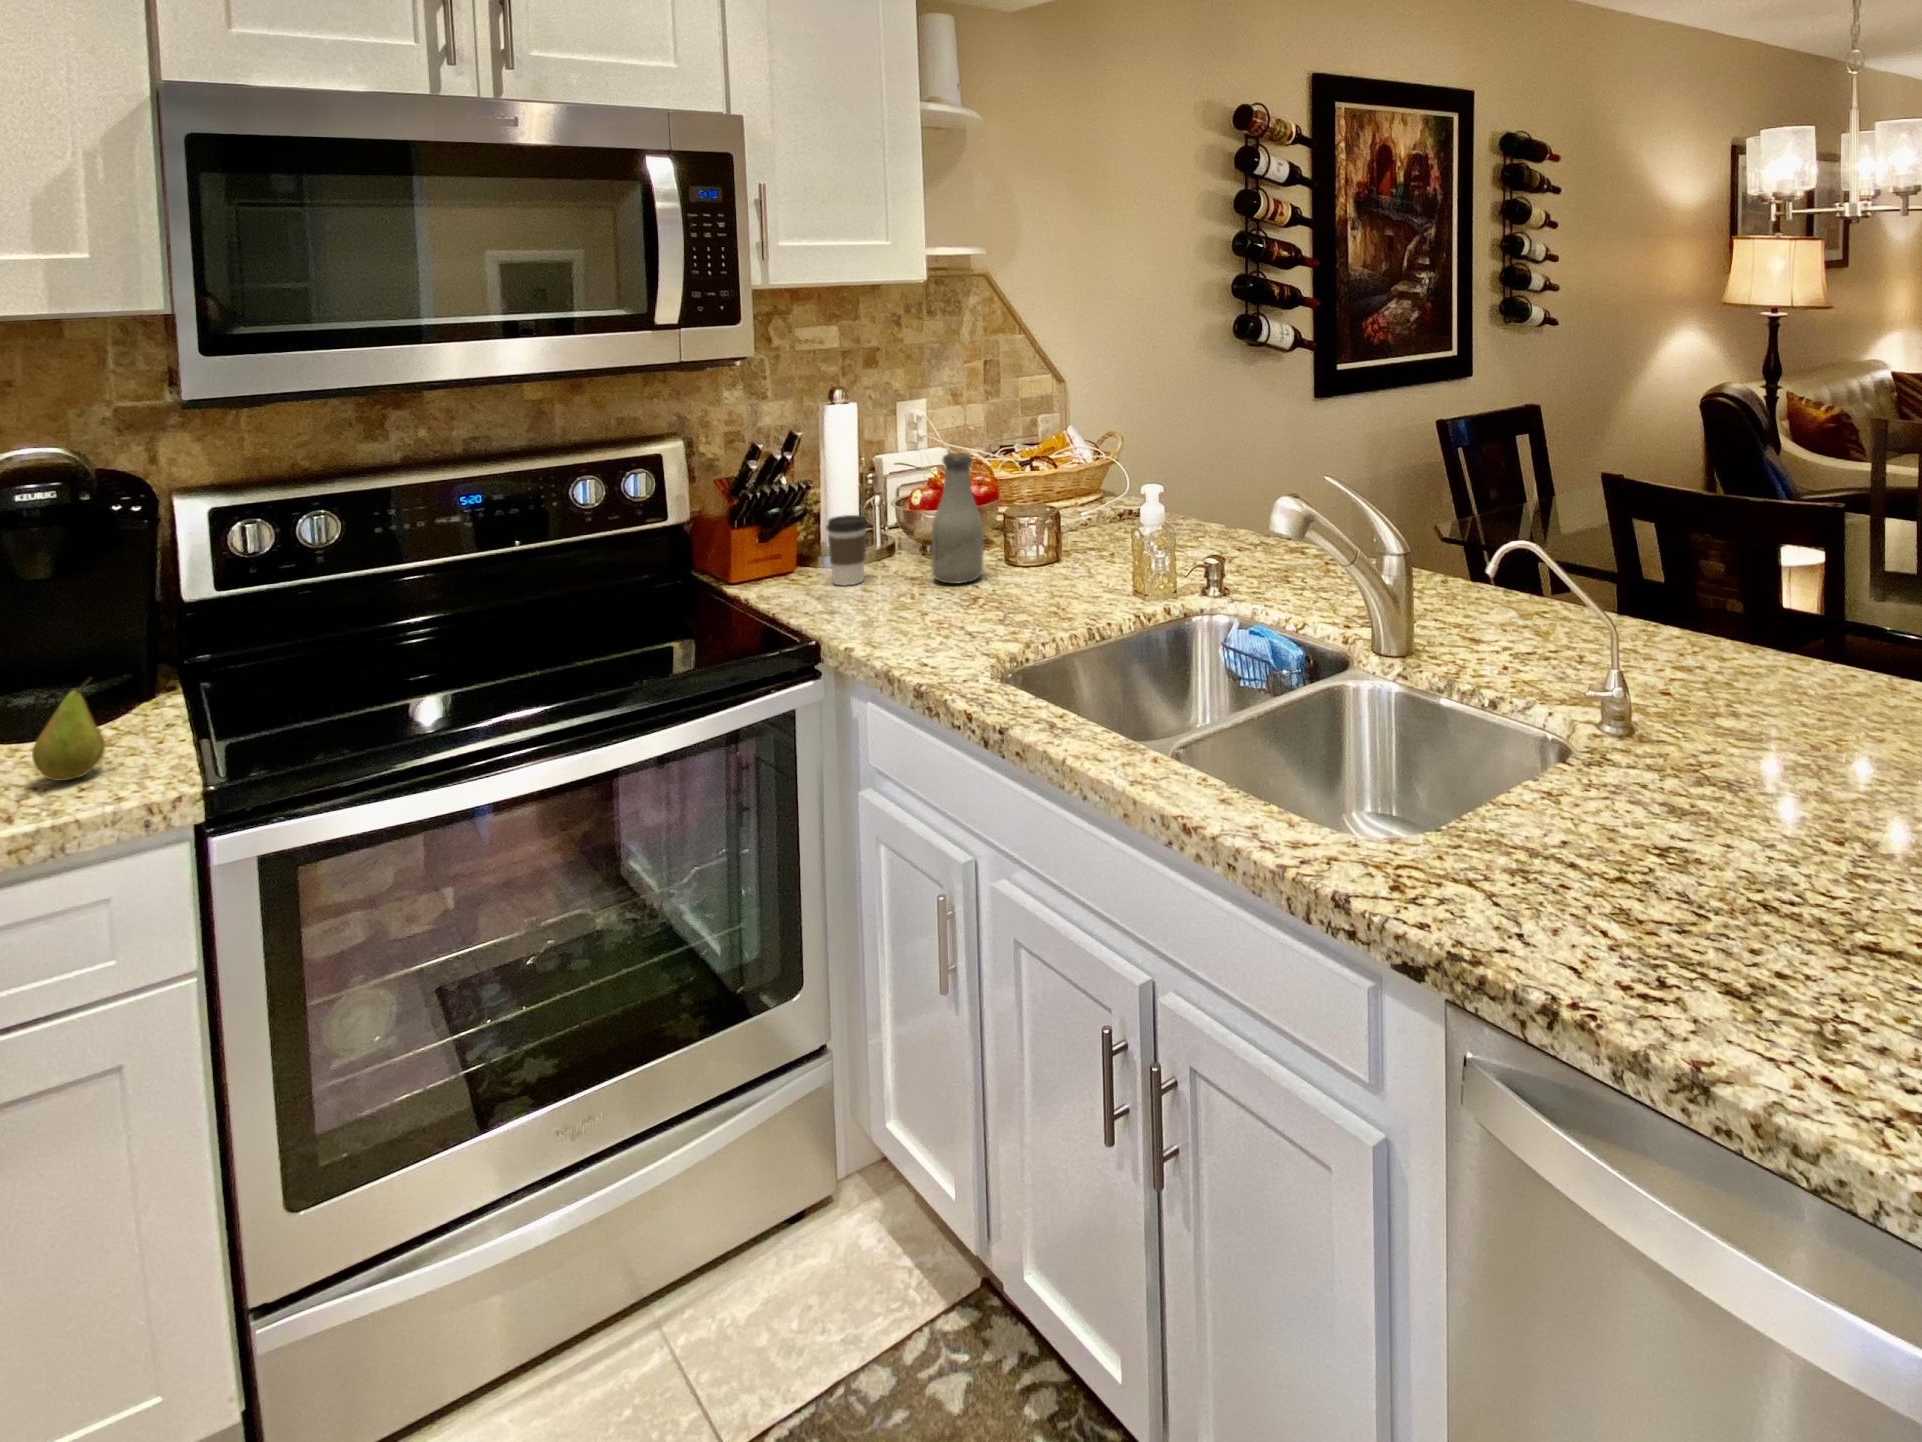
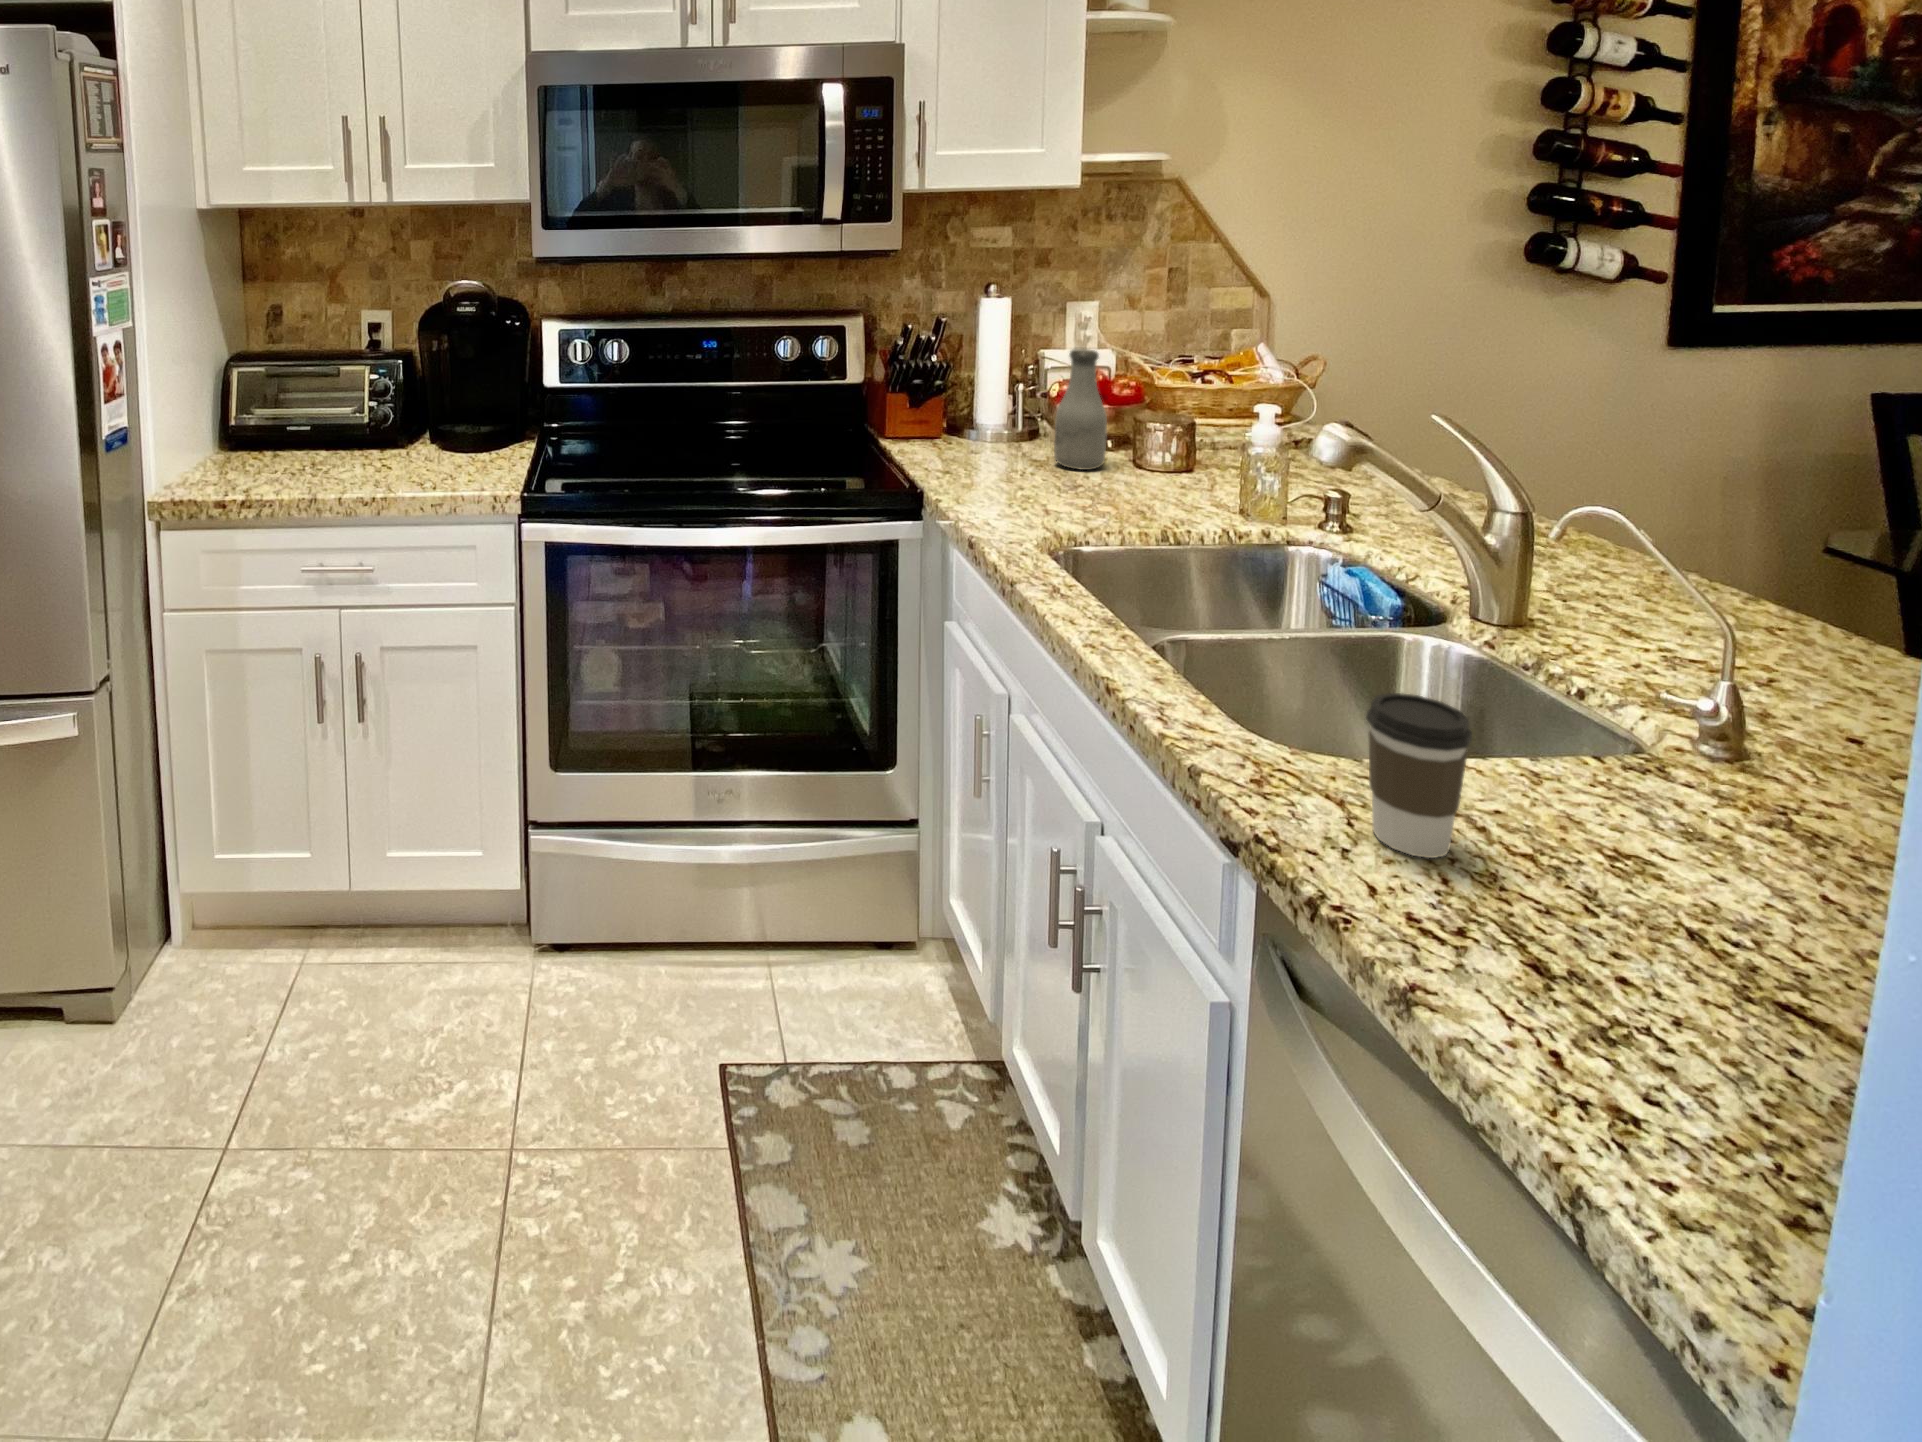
coffee cup: present [826,515,867,585] -> present [1366,693,1472,858]
fruit: present [32,678,105,781] -> none [466,416,497,472]

